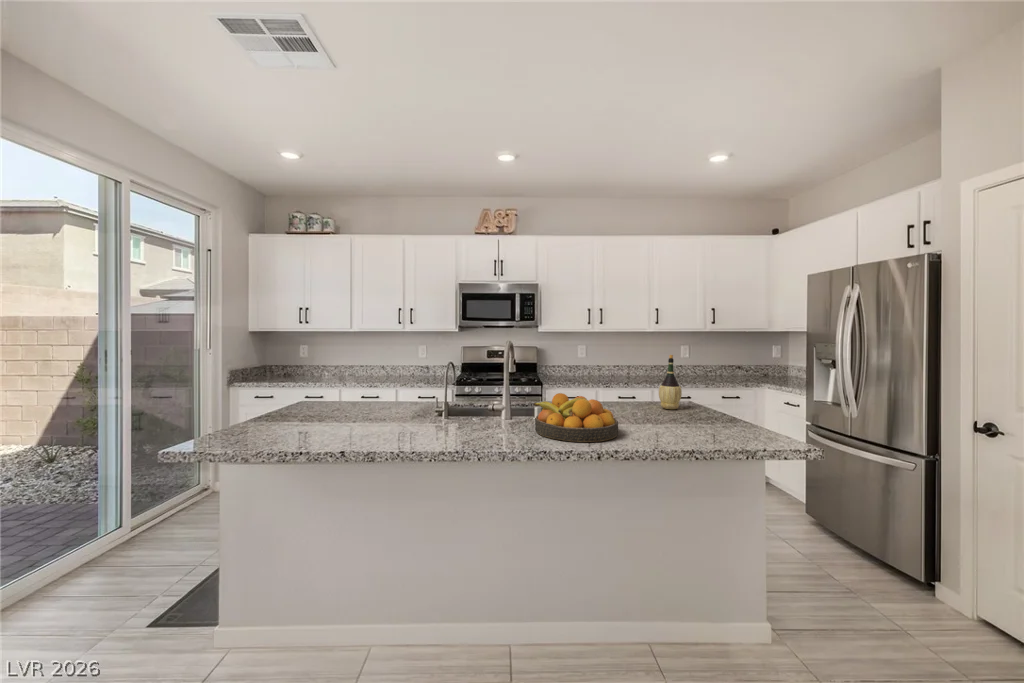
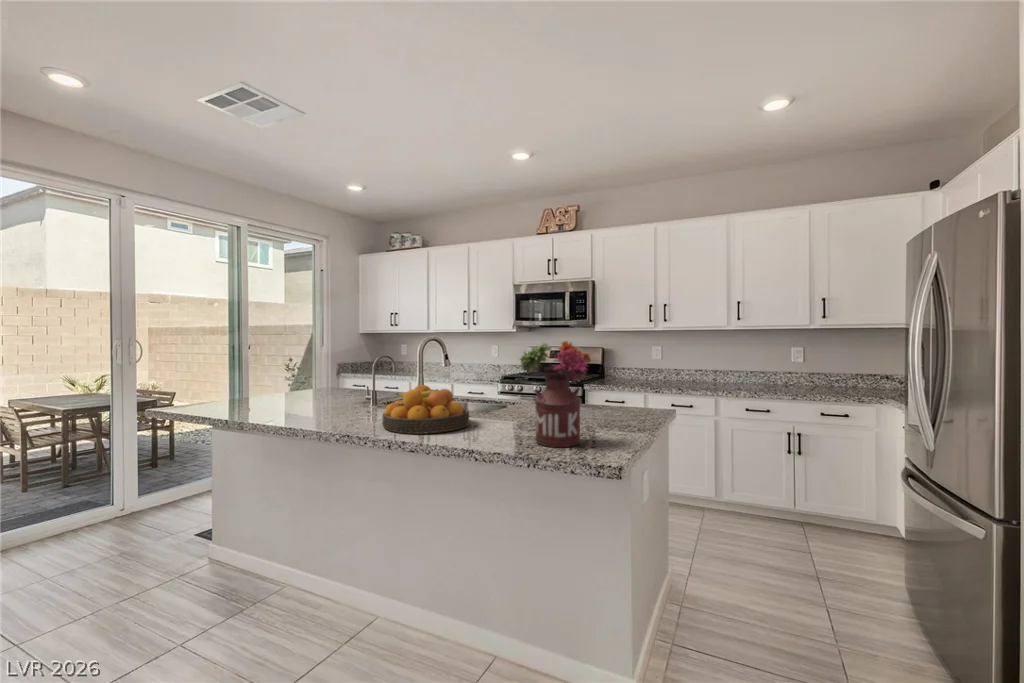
flower arrangement: none [697,353,761,442] -> present [520,341,591,447]
wine bottle: present [659,355,682,409] -> none [599,349,626,414]

